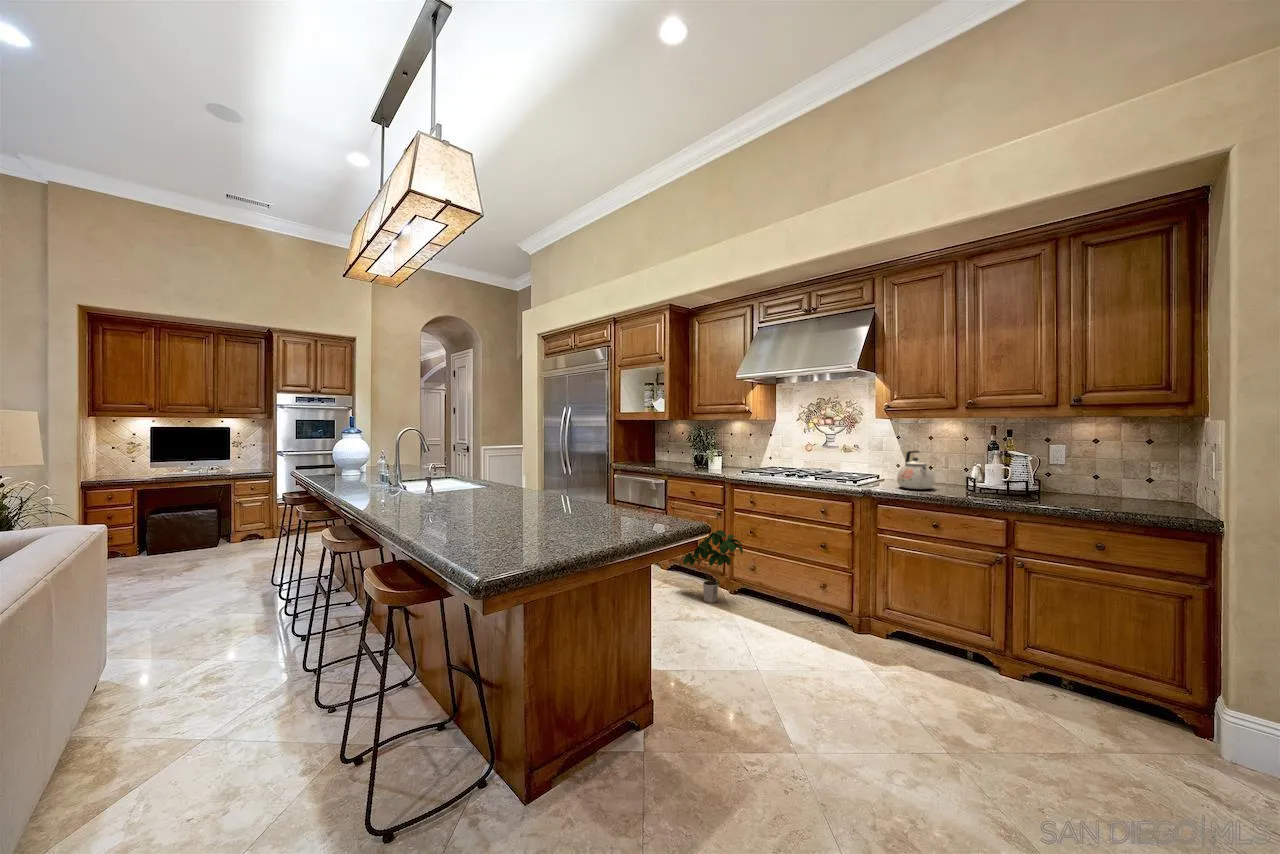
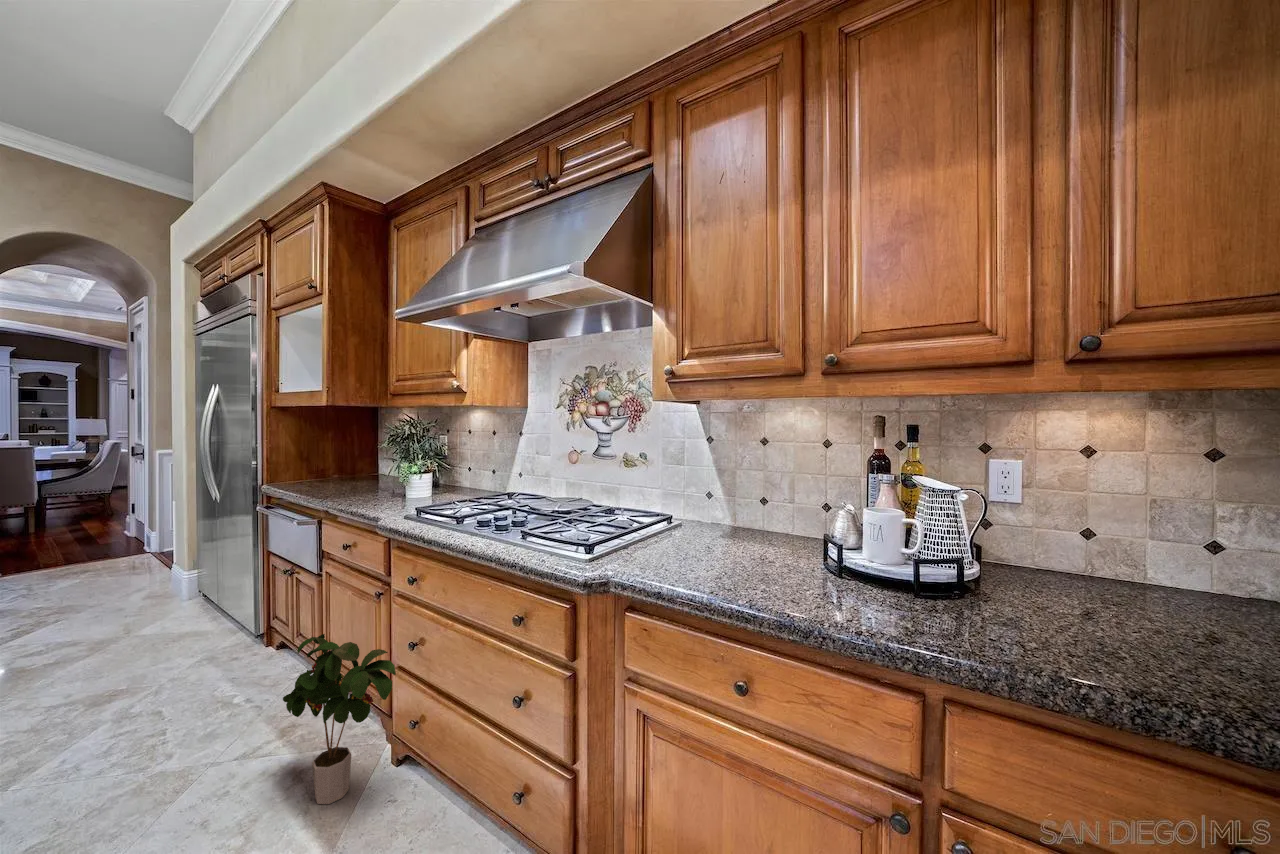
kettle: present [897,451,935,489] -> none [677,474,755,570]

